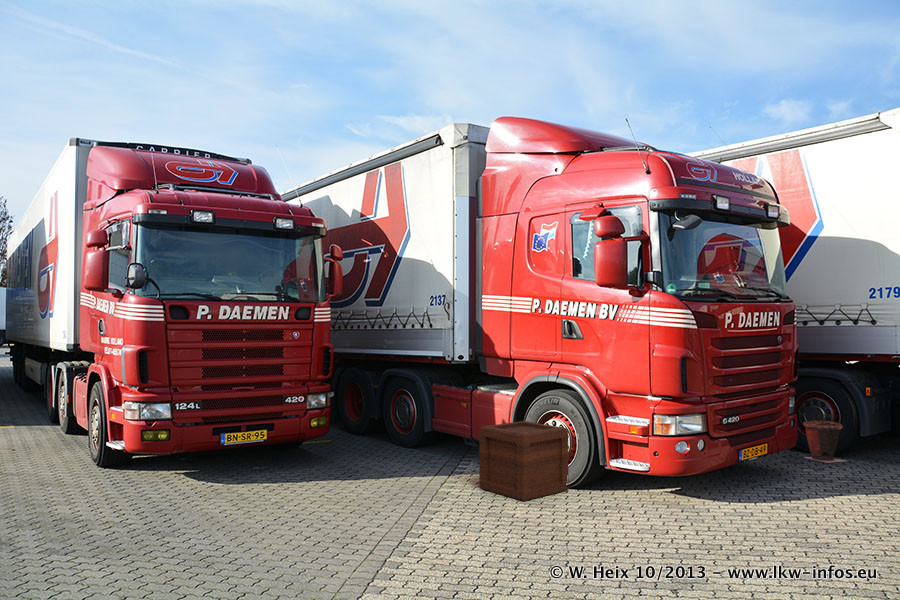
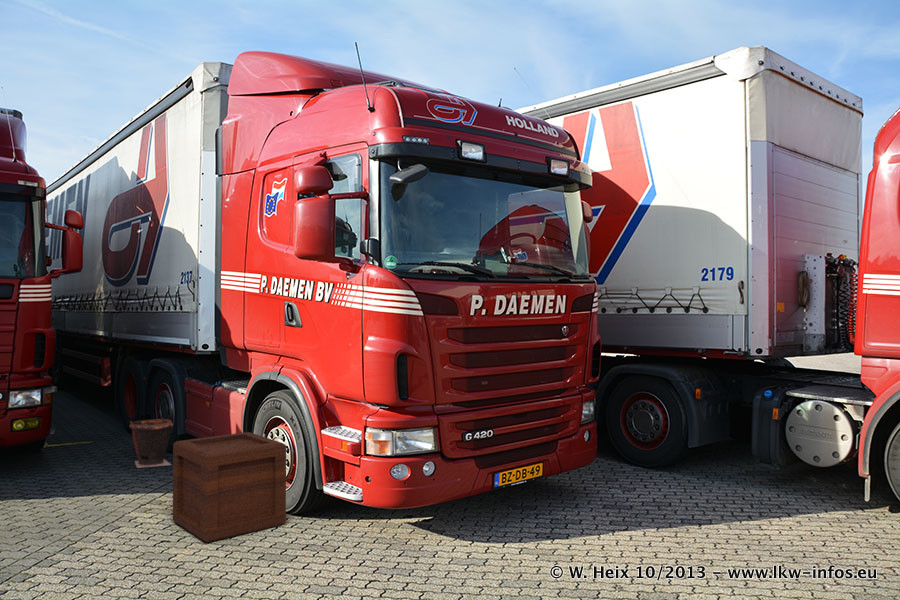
waste bin: present [803,421,845,463] -> present [130,419,173,468]

